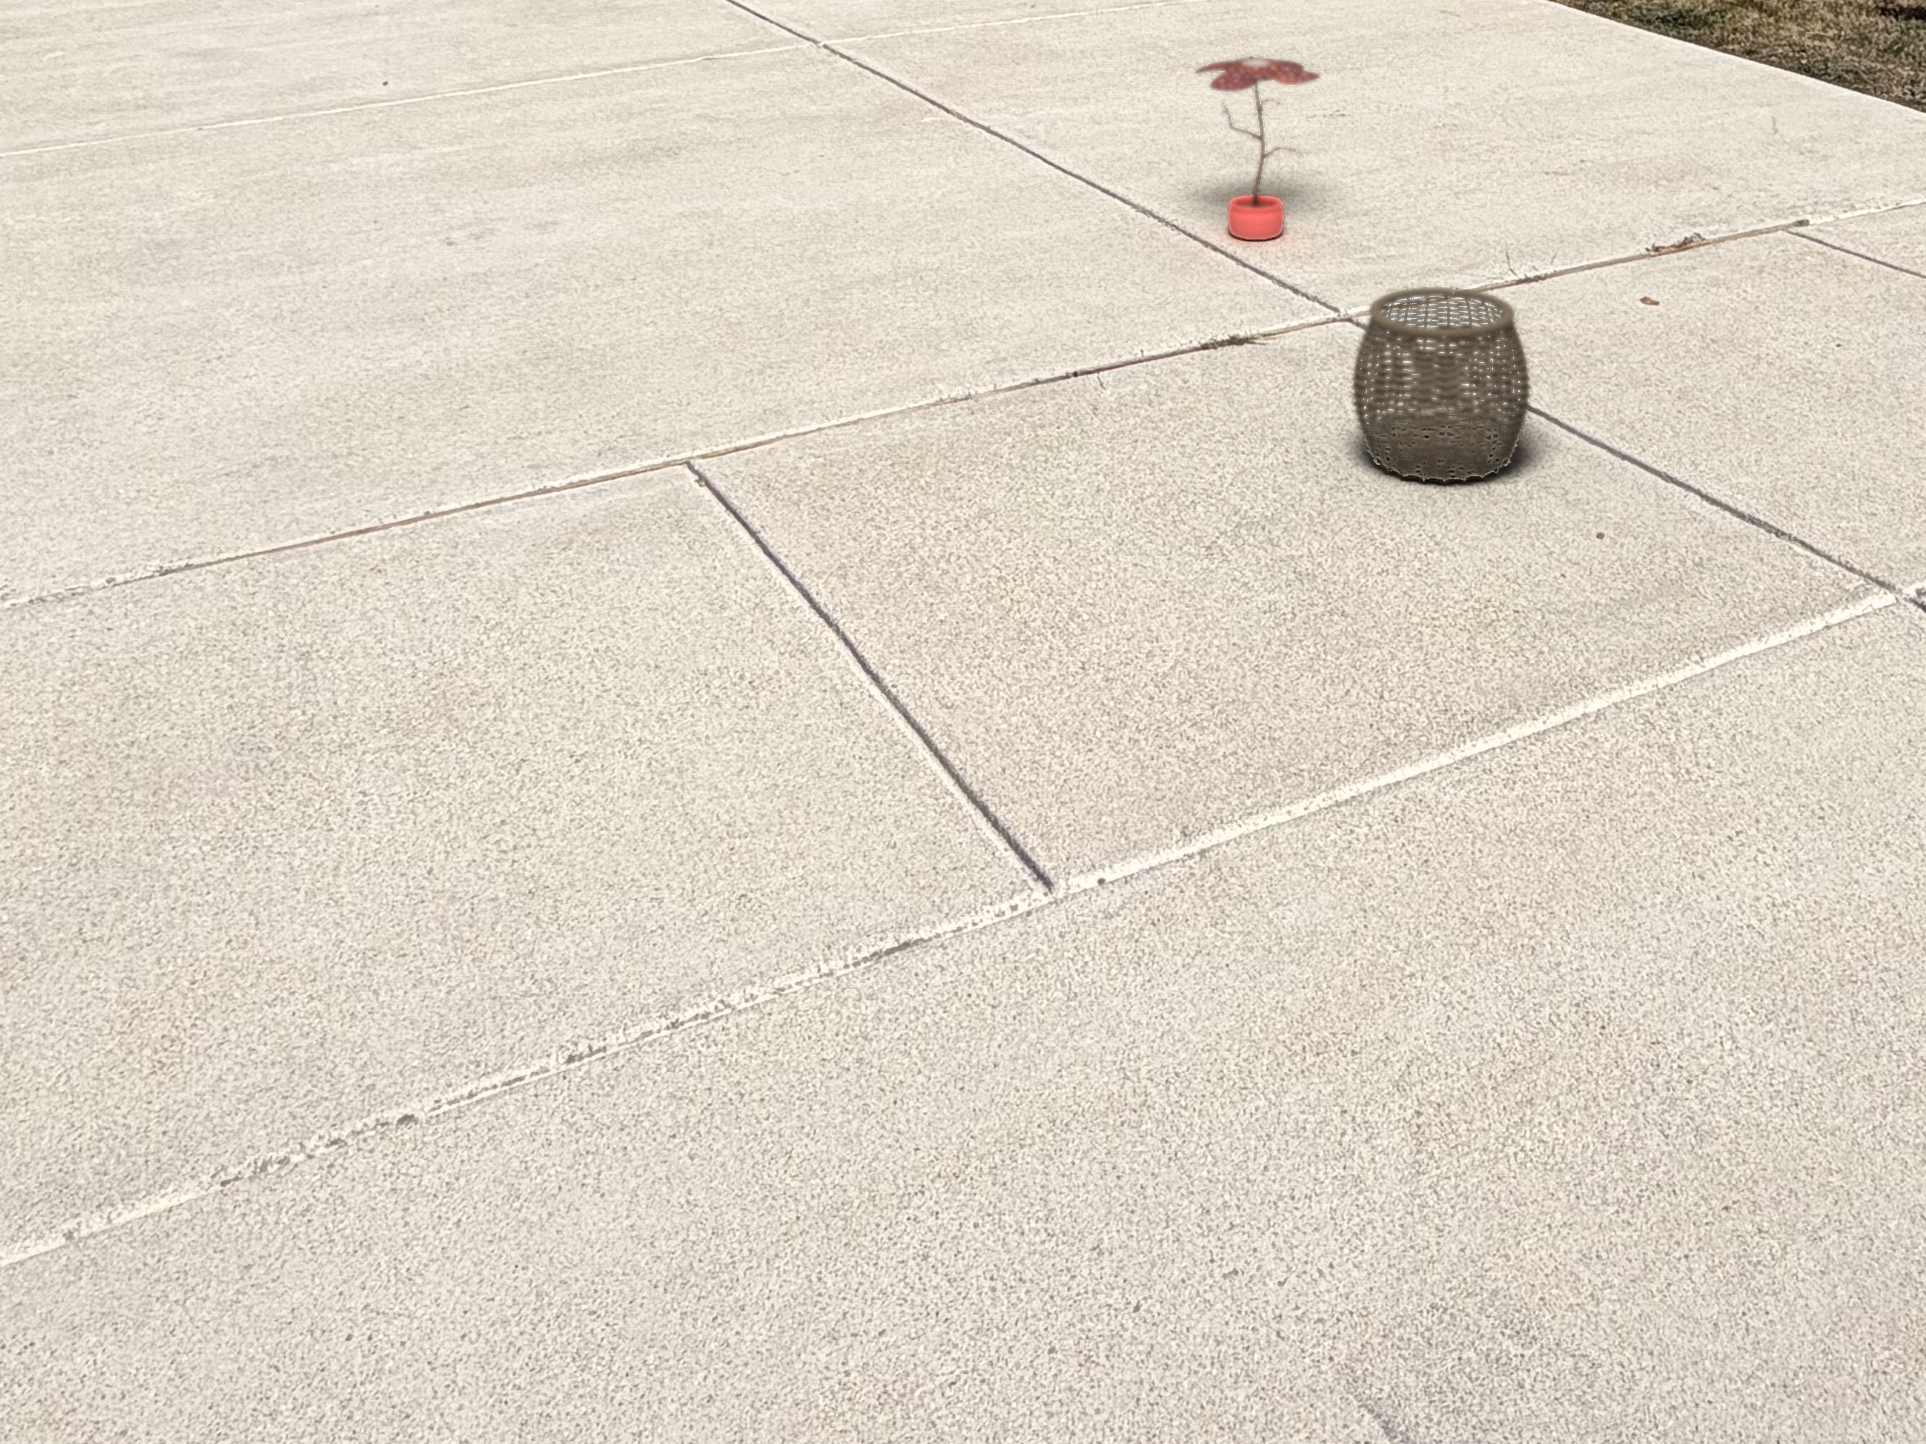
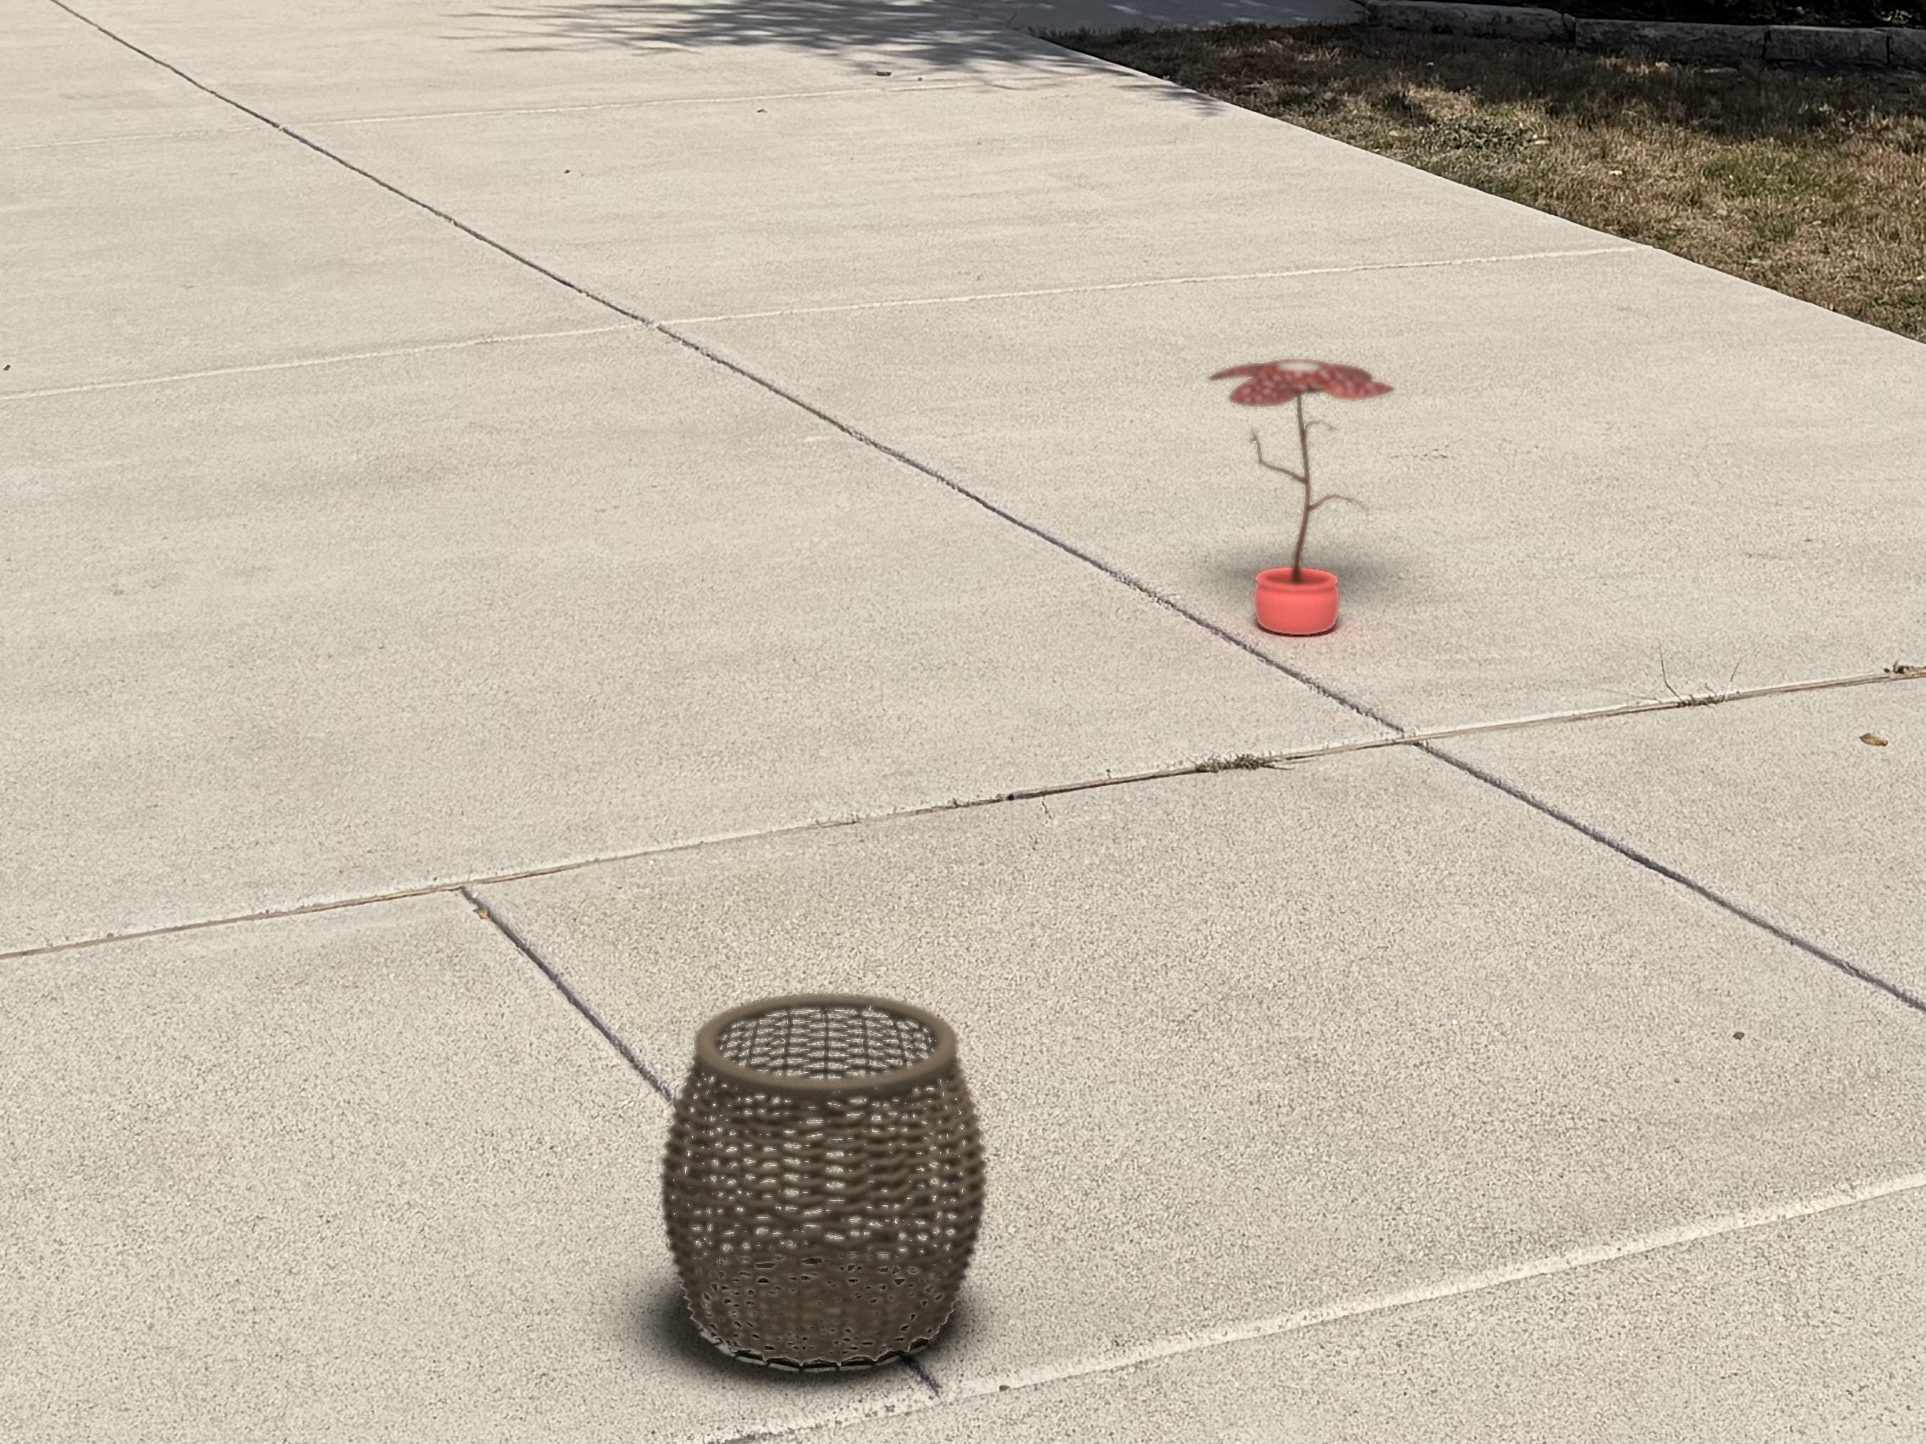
woven basket: present [1352,287,1531,481] -> present [660,993,988,1366]

